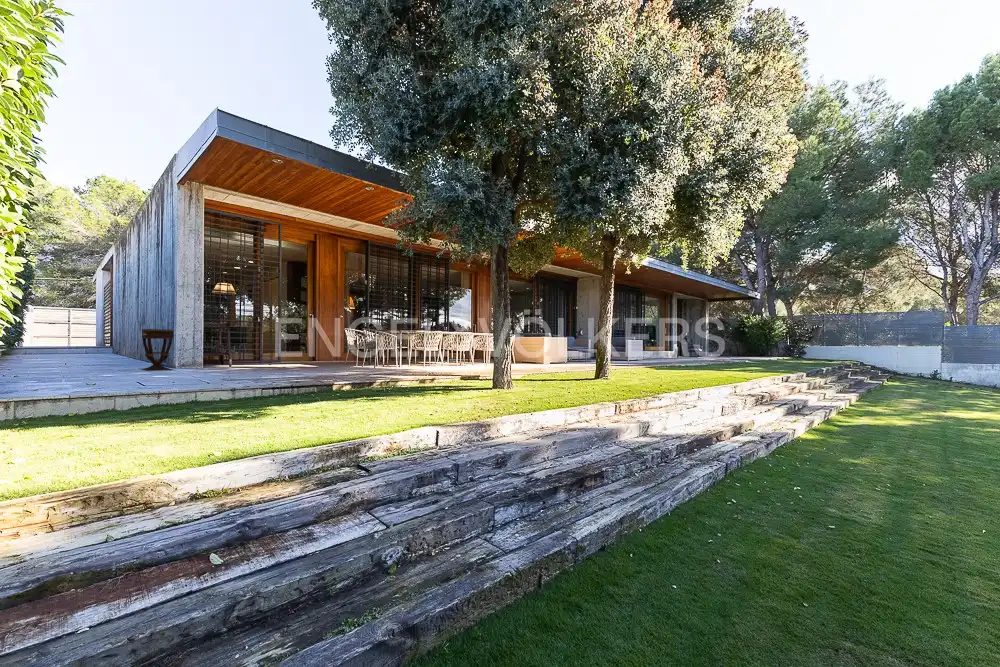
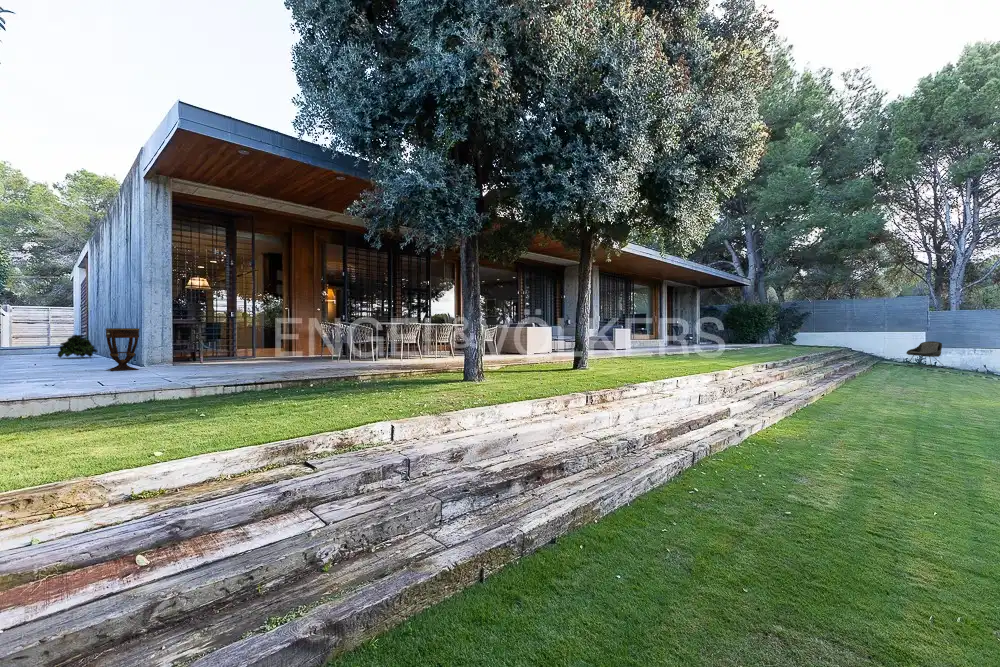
potted plant: none [90,335,128,357] -> present [58,335,97,357]
lounge chair: none [922,355,961,382] -> present [907,341,943,367]

